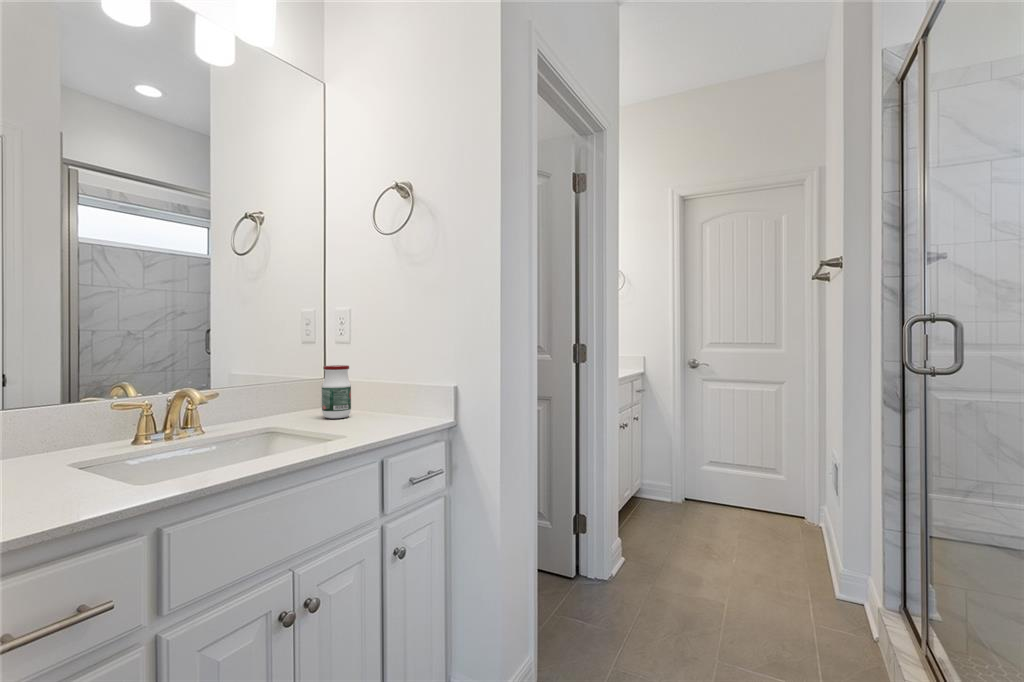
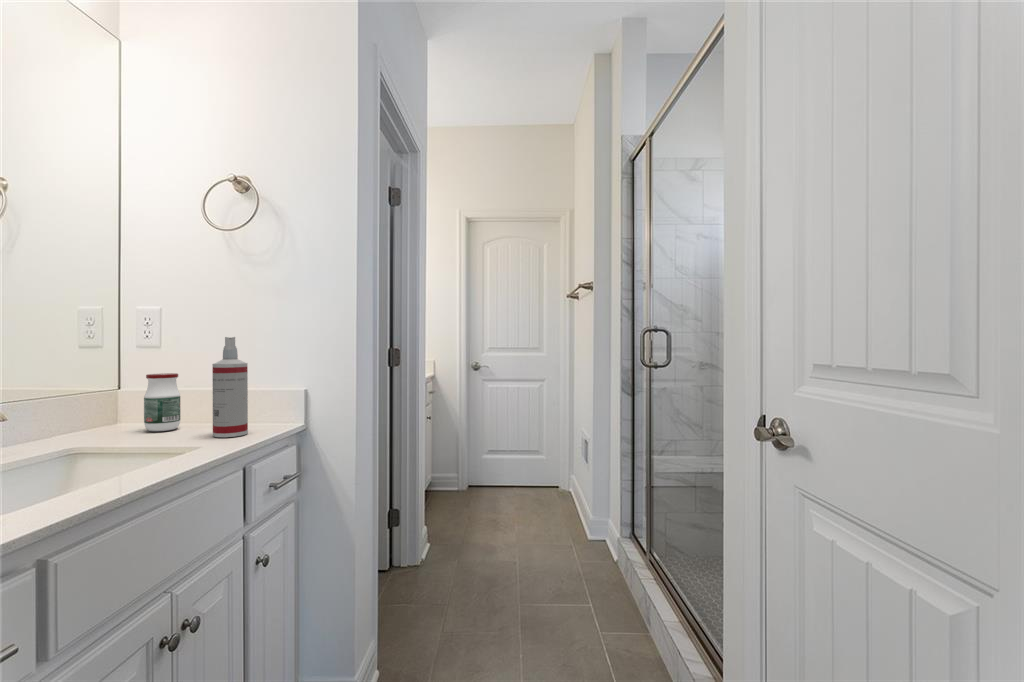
spray bottle: none [363,331,394,429] -> present [212,337,248,437]

